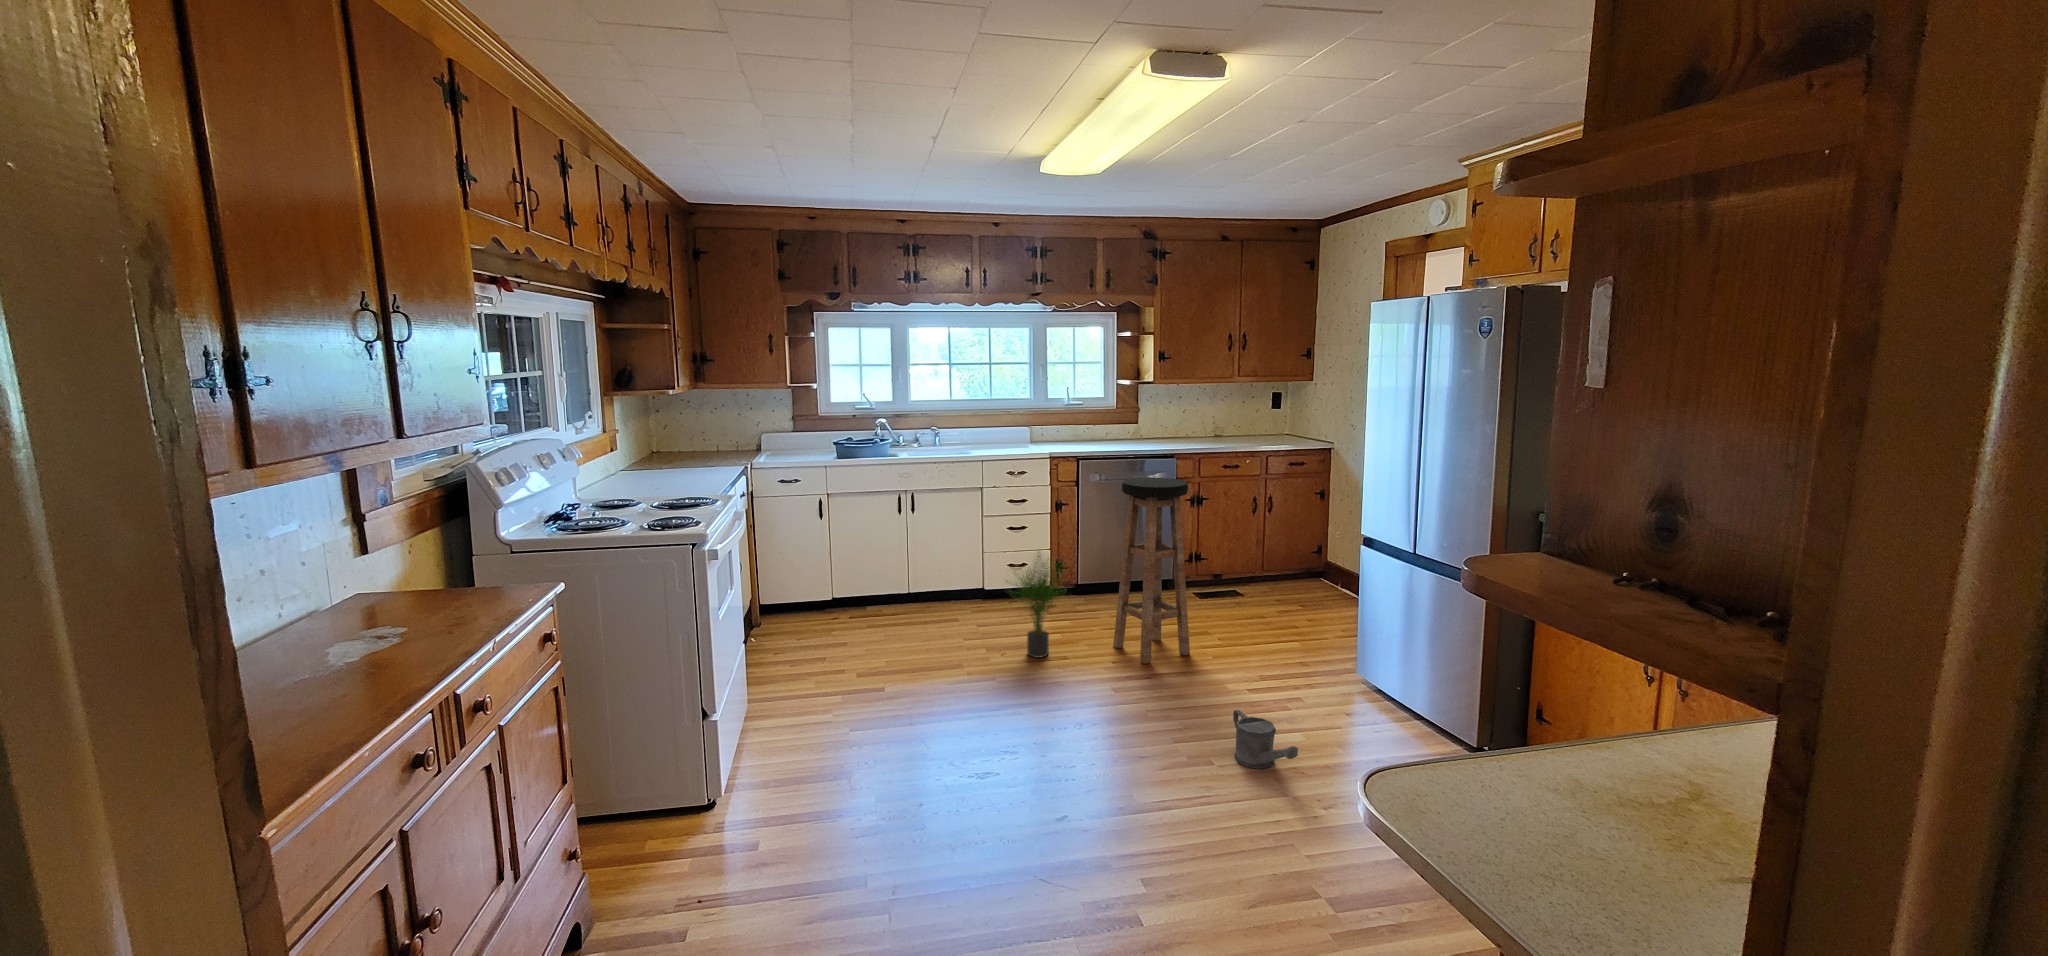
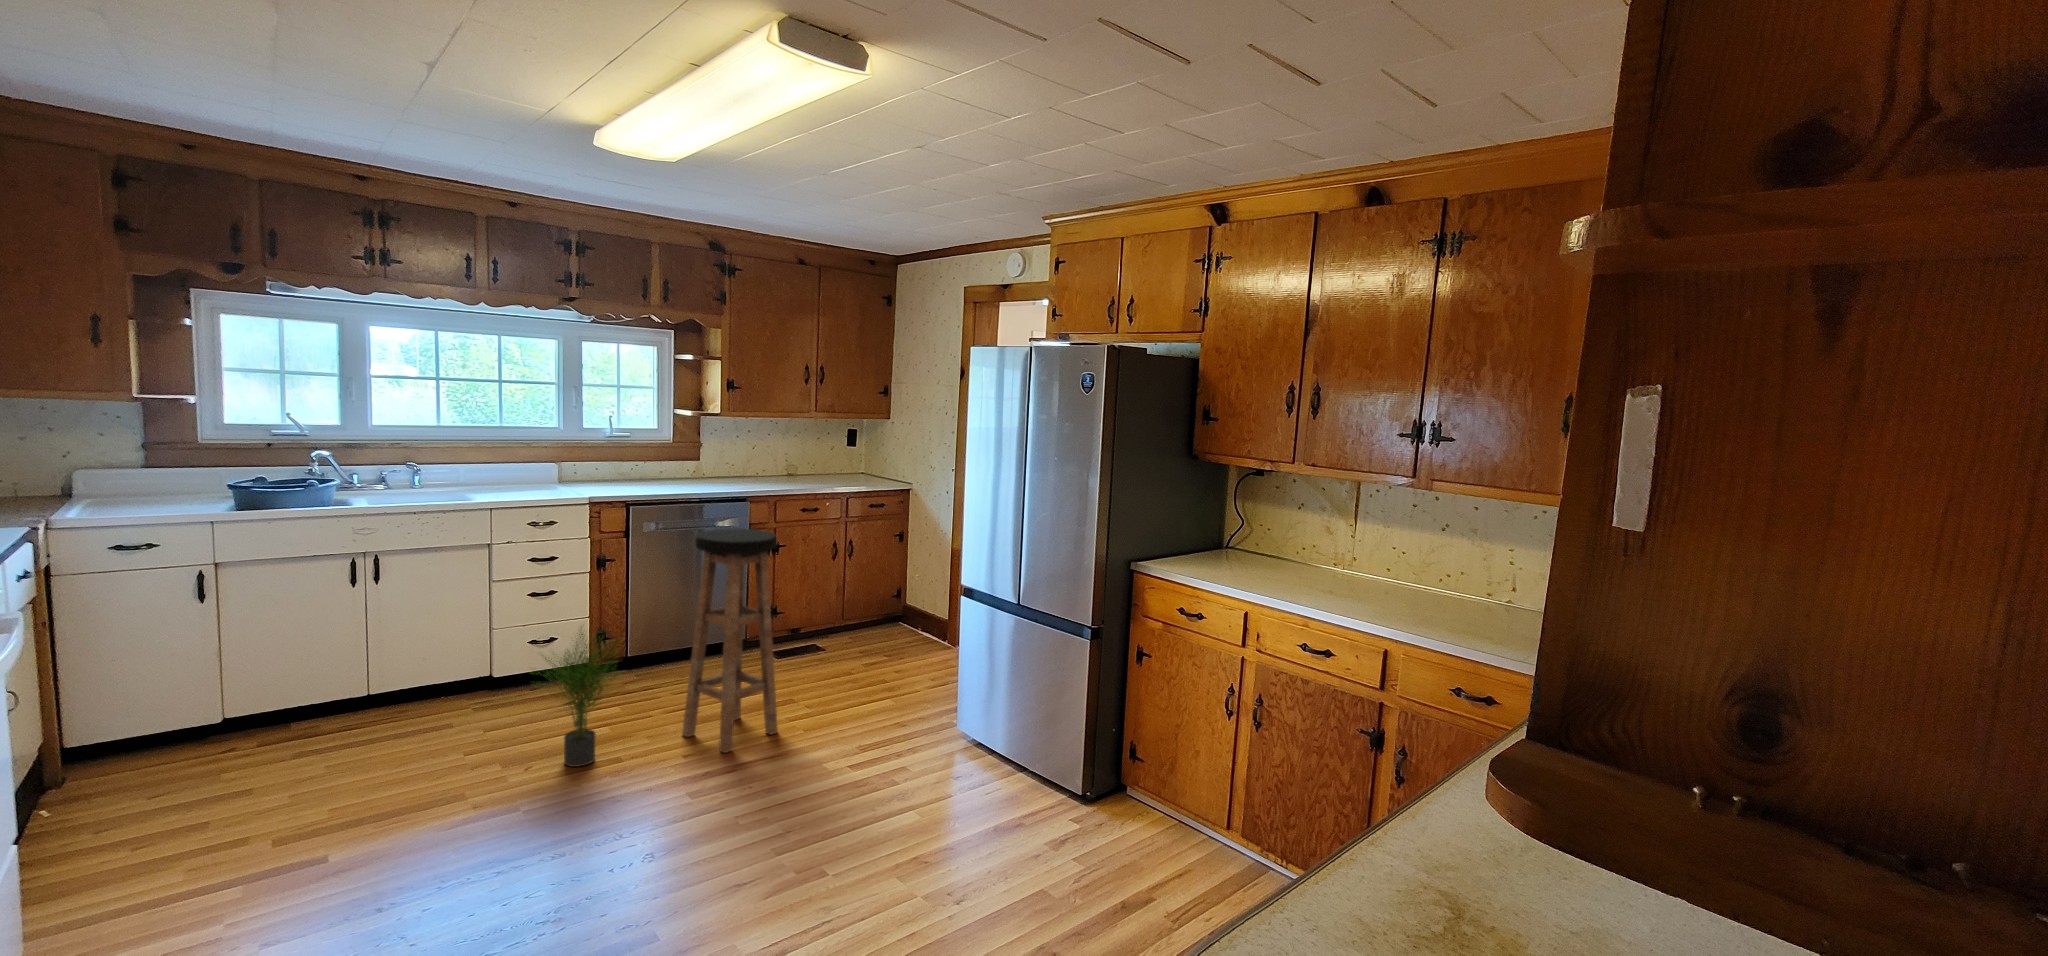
watering can: present [1233,710,1298,769] -> none [846,801,927,870]

